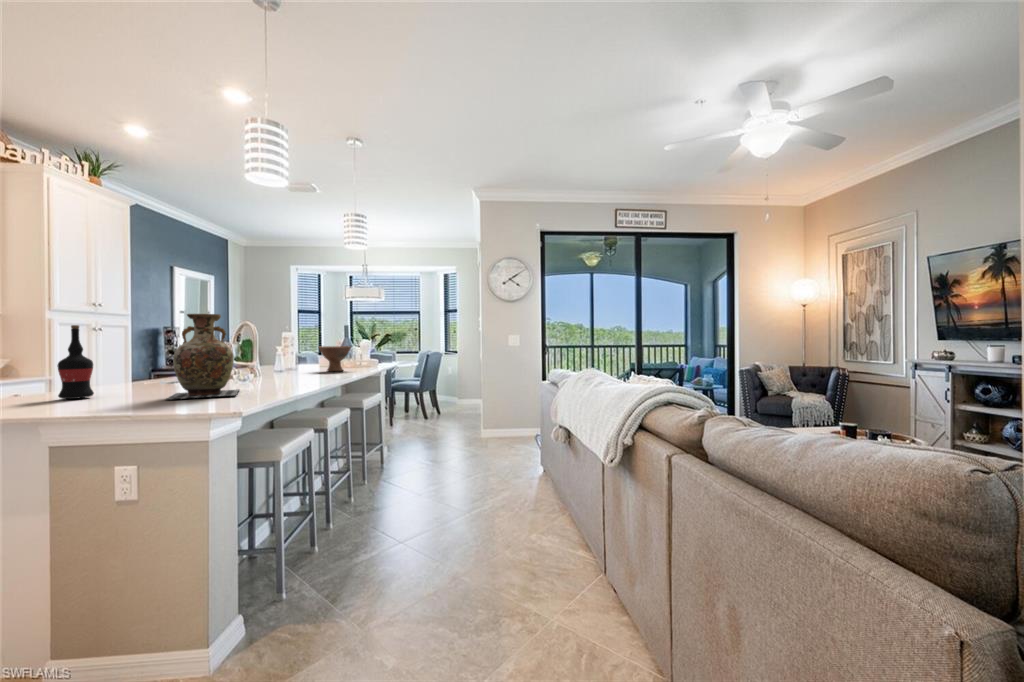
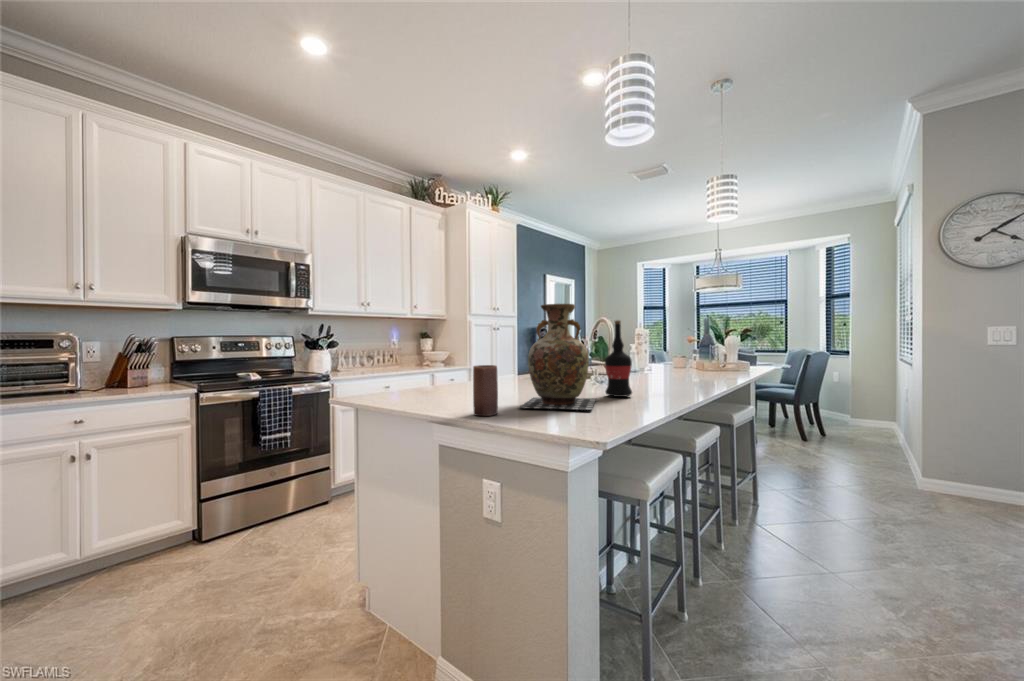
wine bottle: present [57,325,94,399] -> present [605,320,632,397]
bowl: present [318,346,351,371] -> none [678,342,722,376]
candle: none [117,364,145,407] -> present [473,365,498,416]

